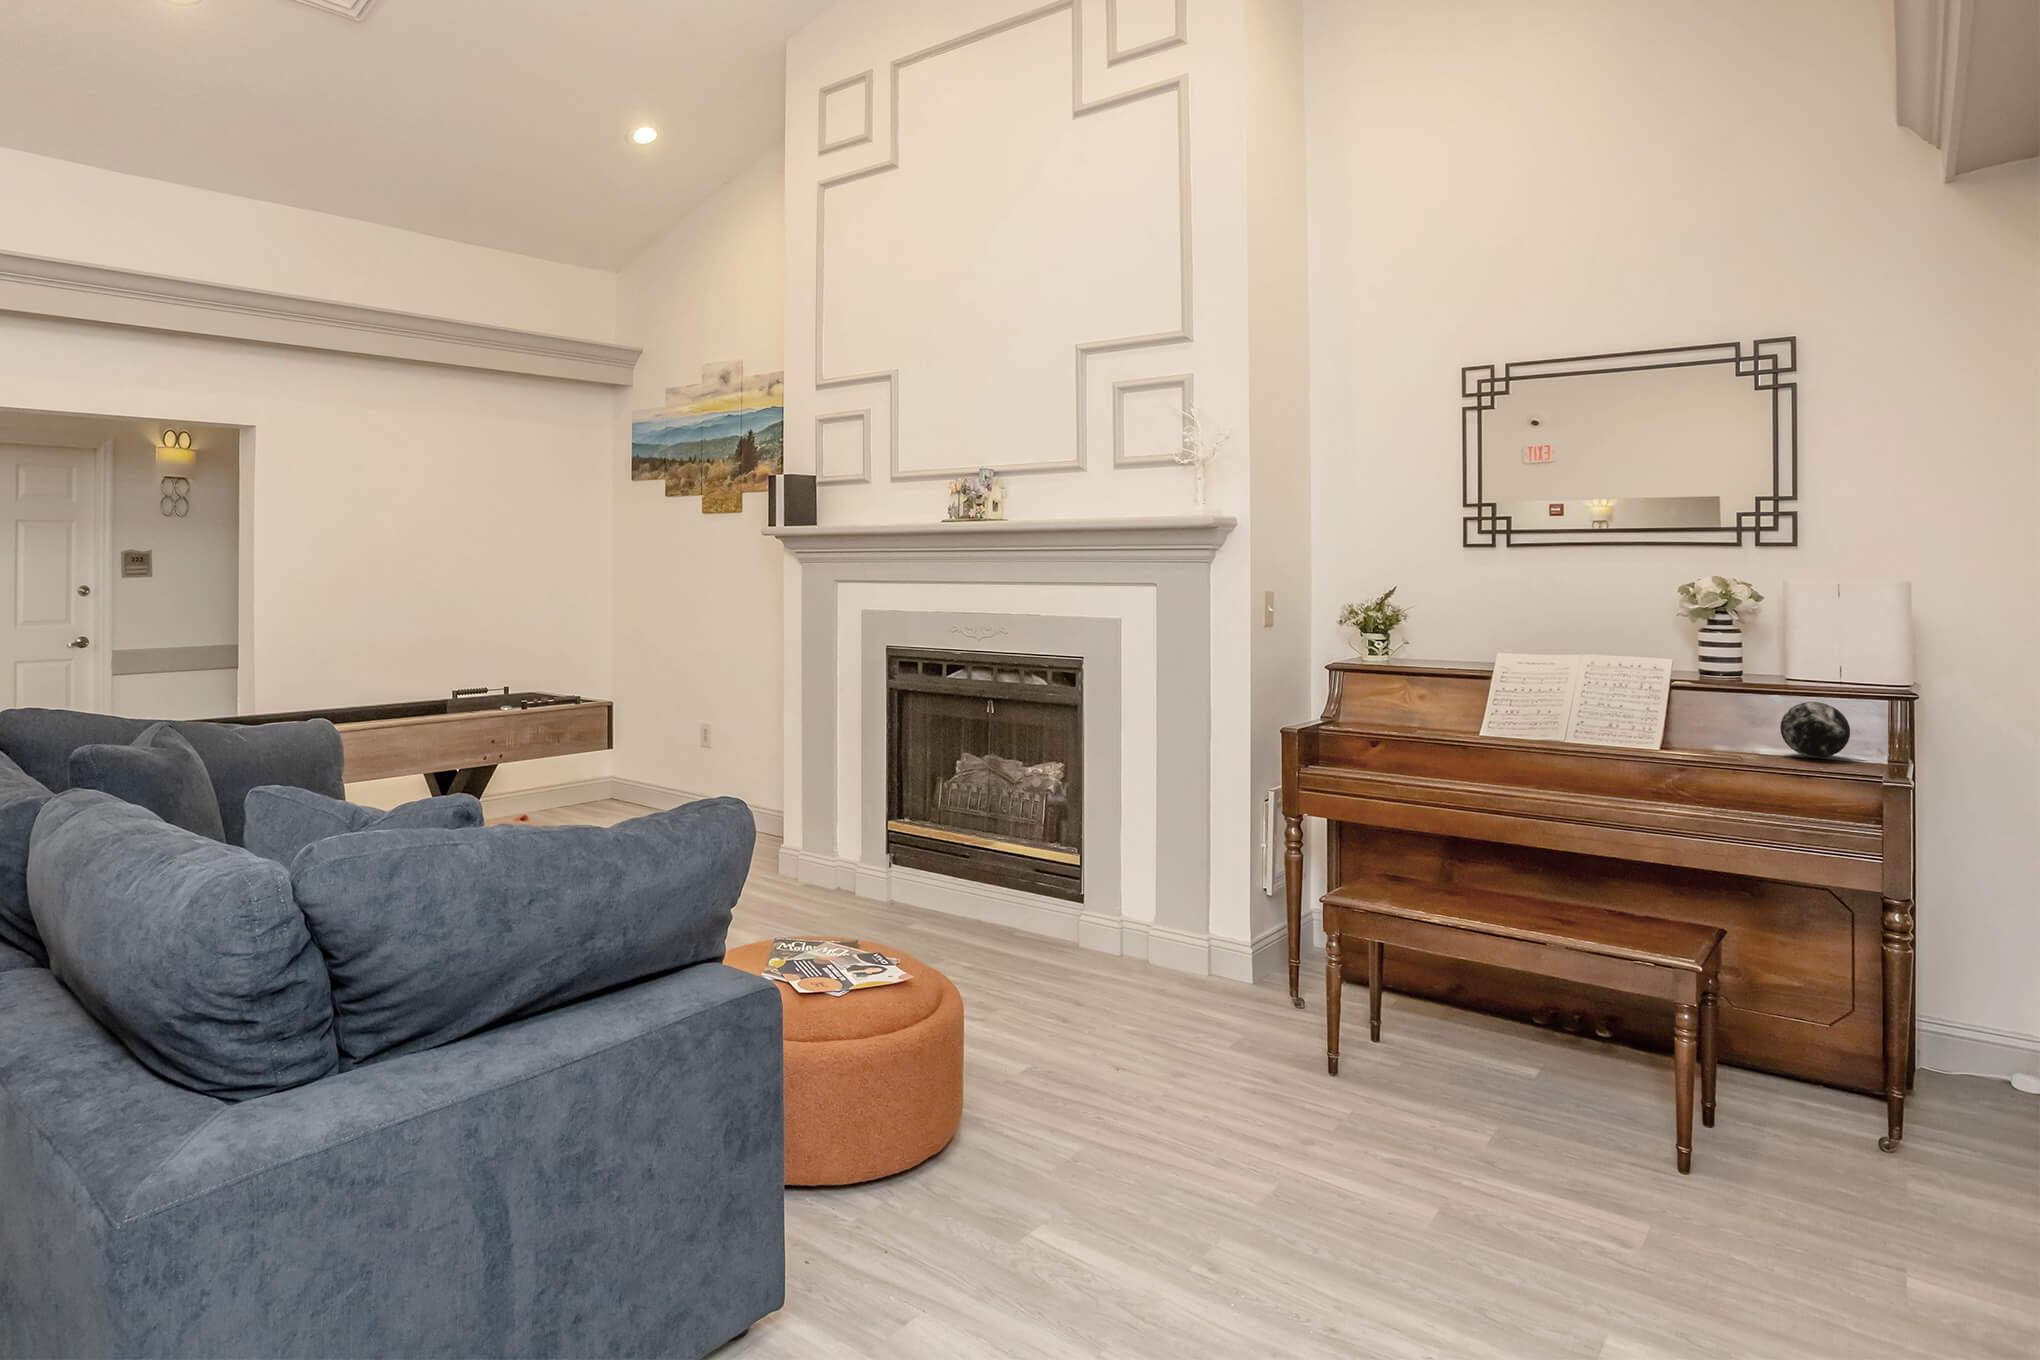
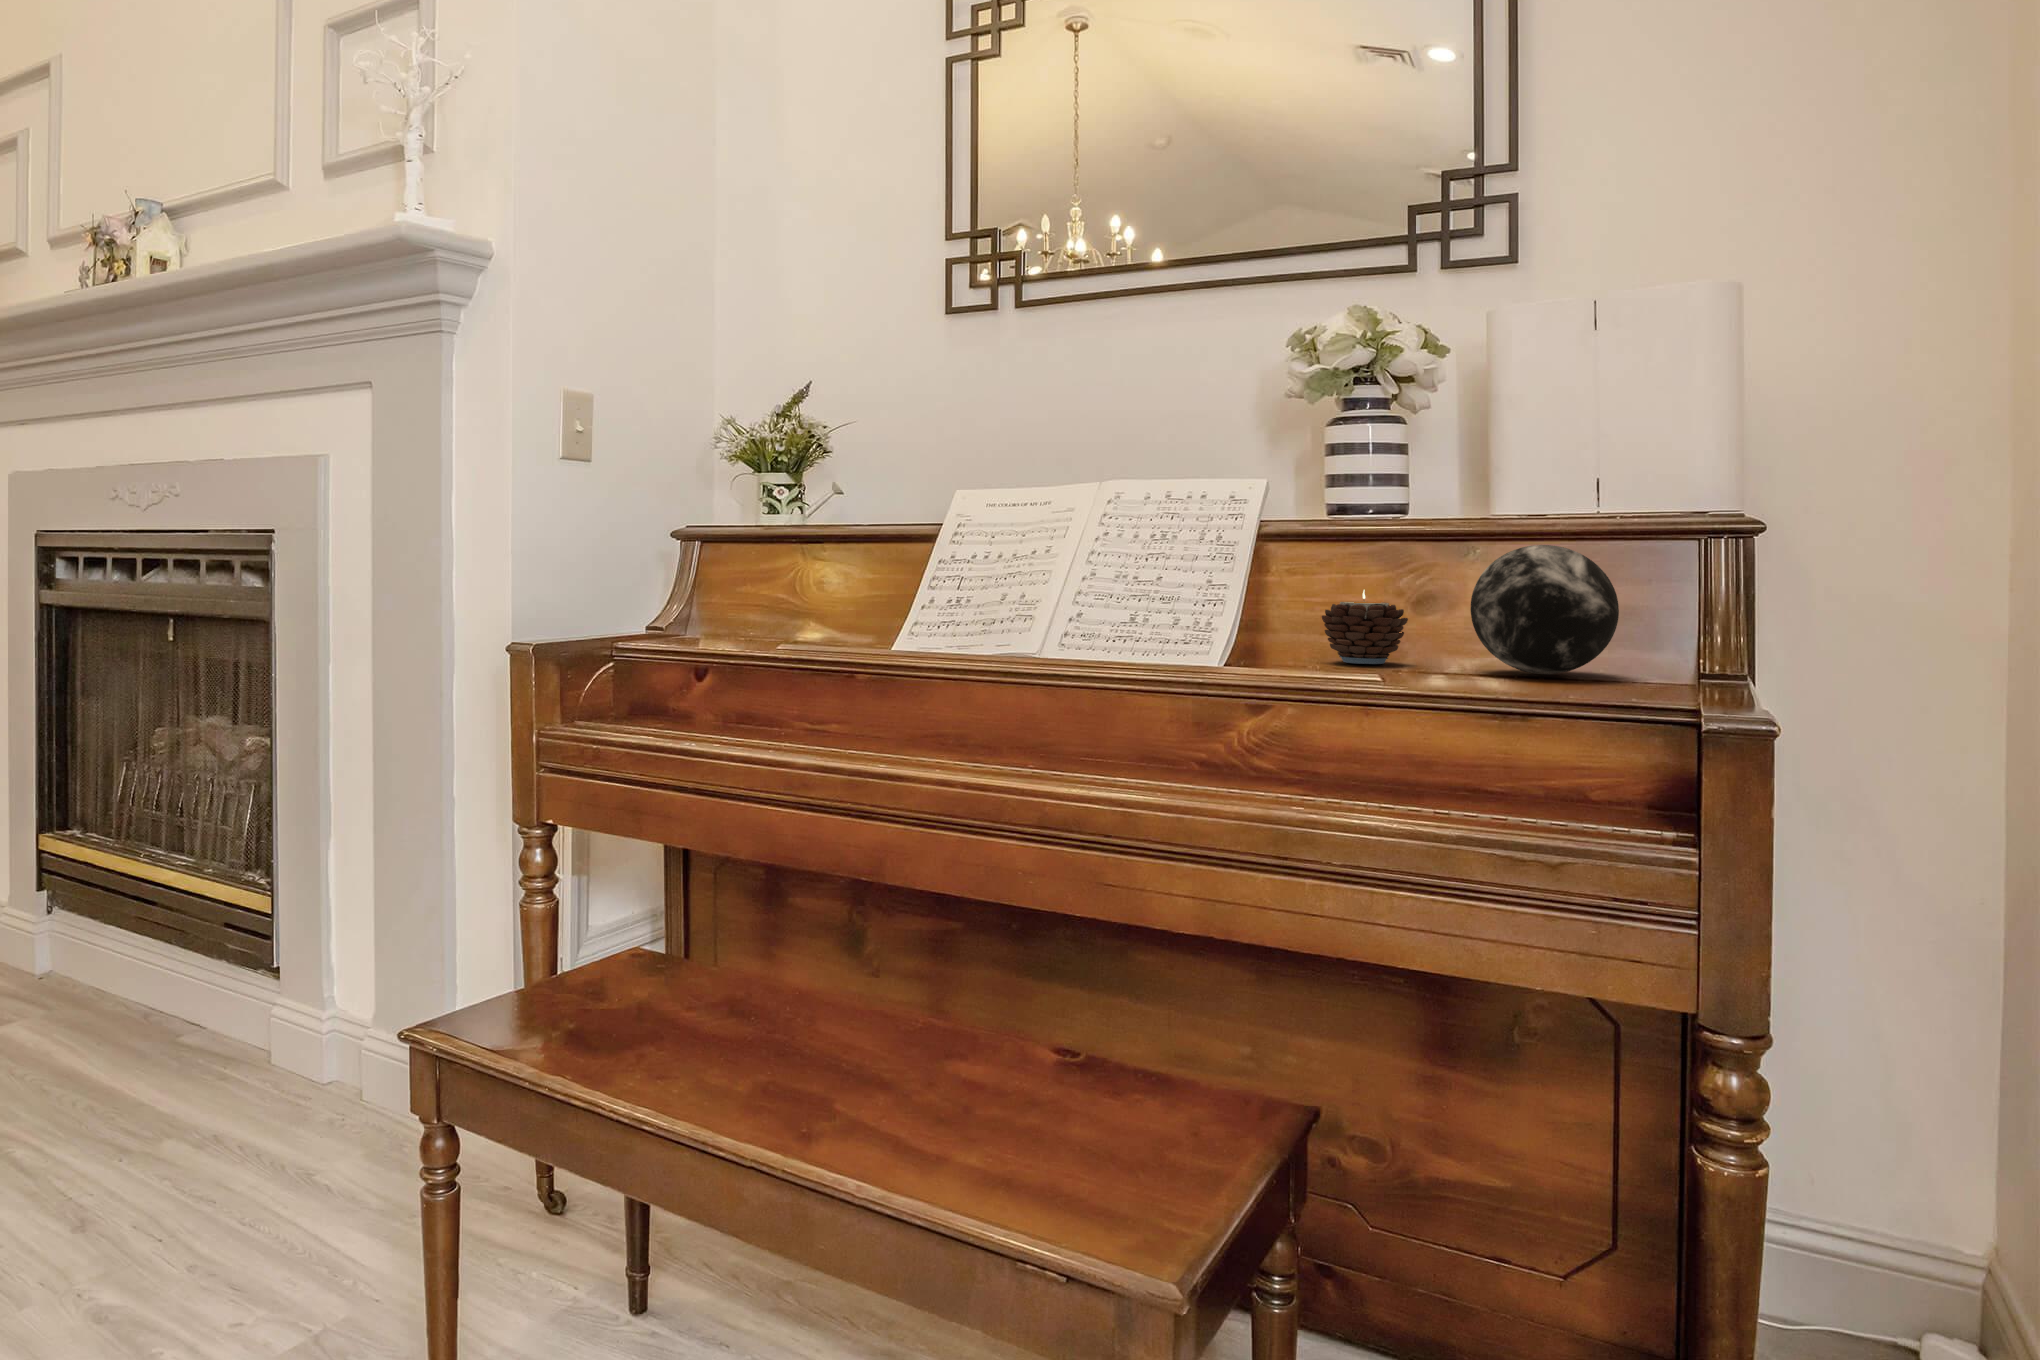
candle: none [1705,716,1749,750] -> present [1322,590,1408,664]

